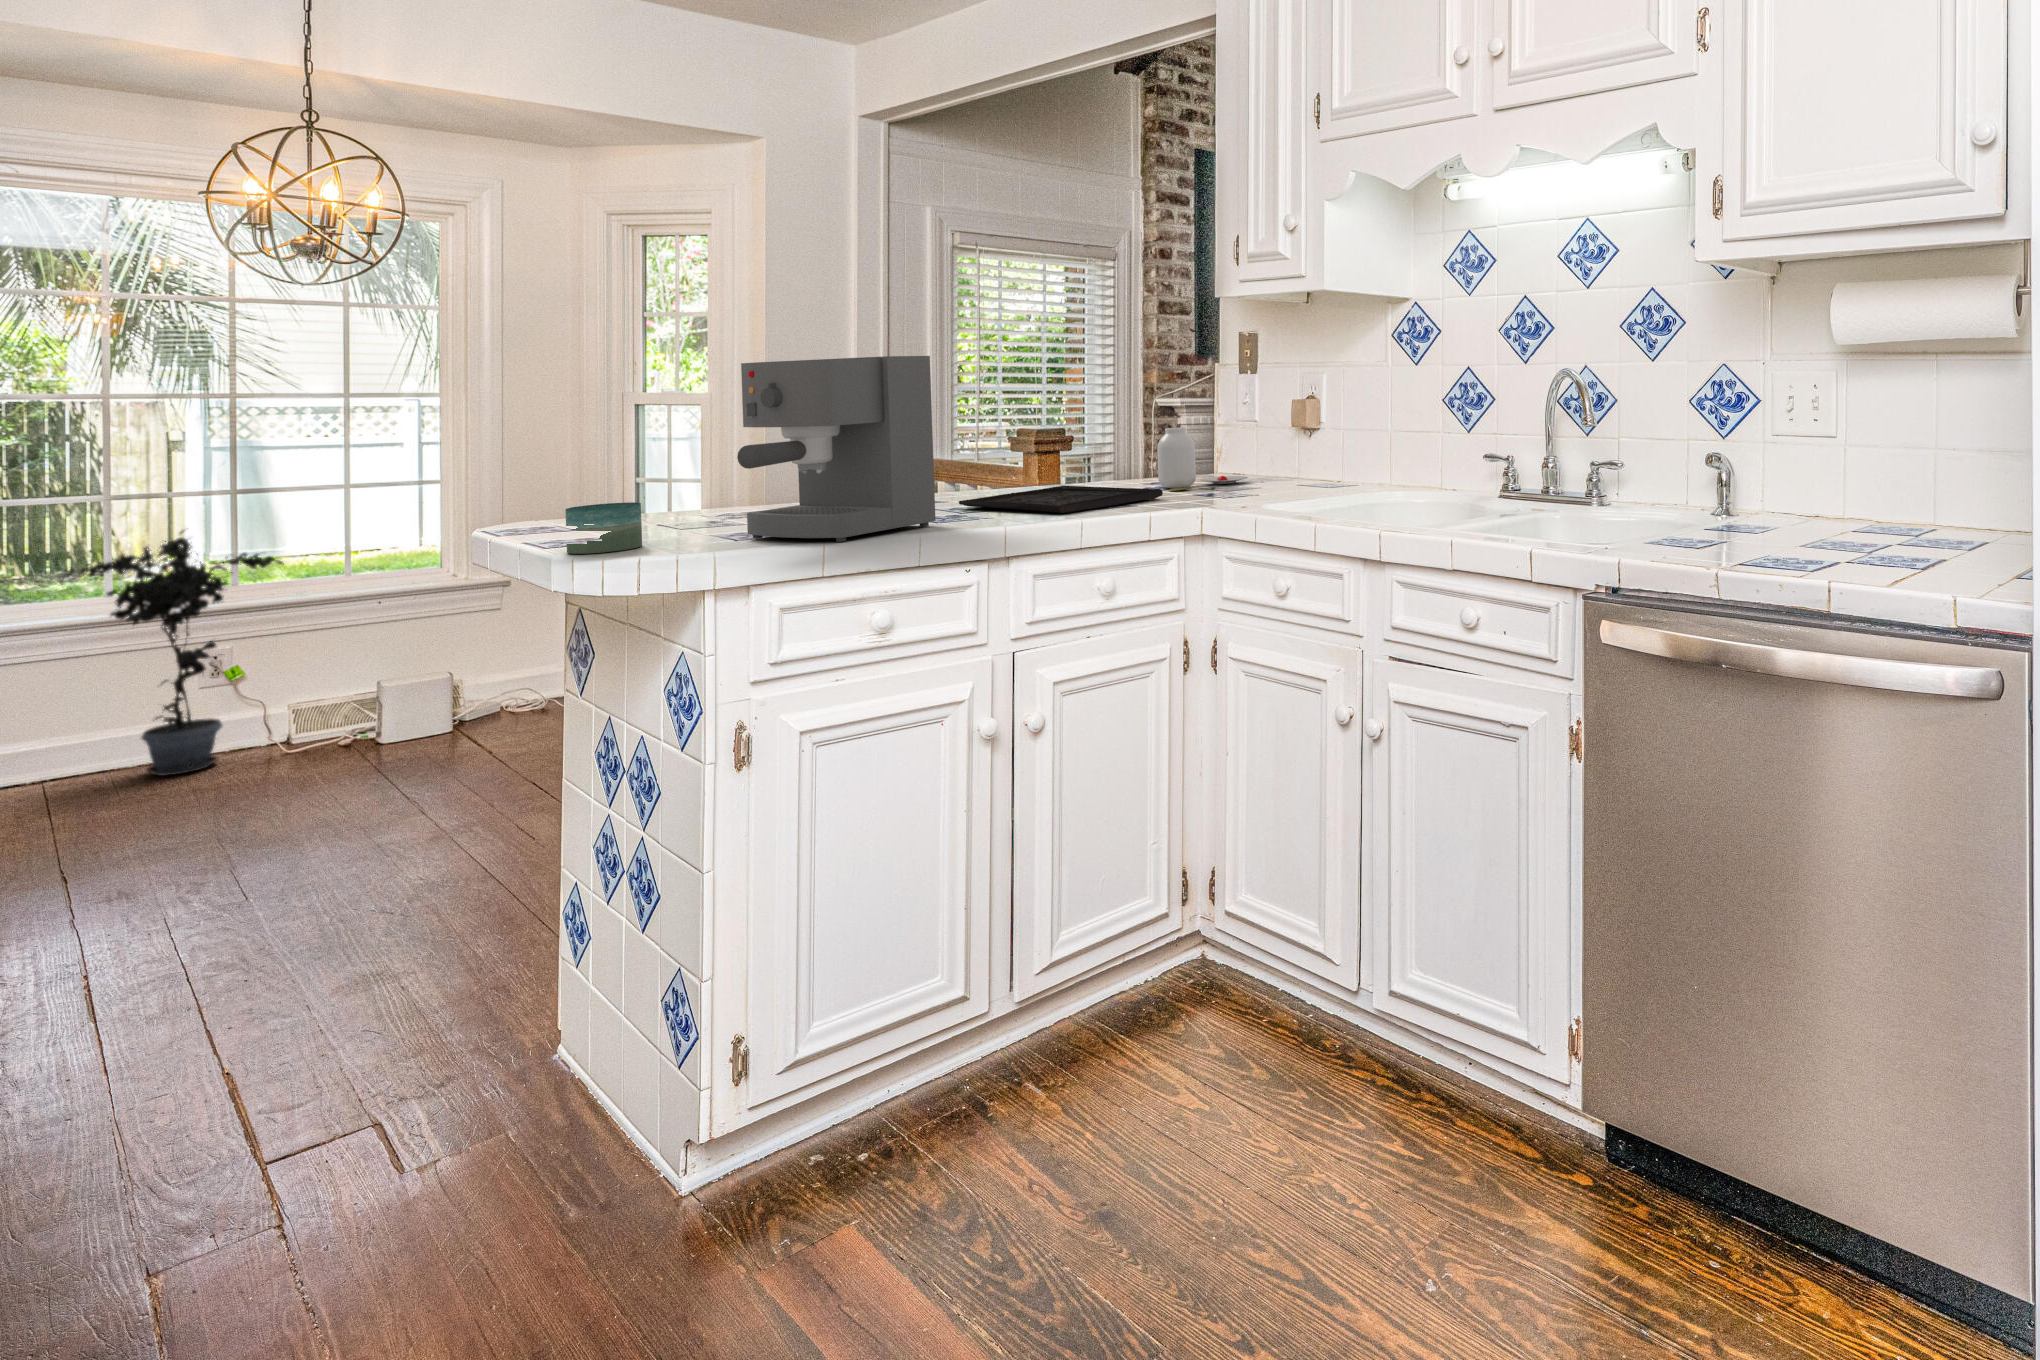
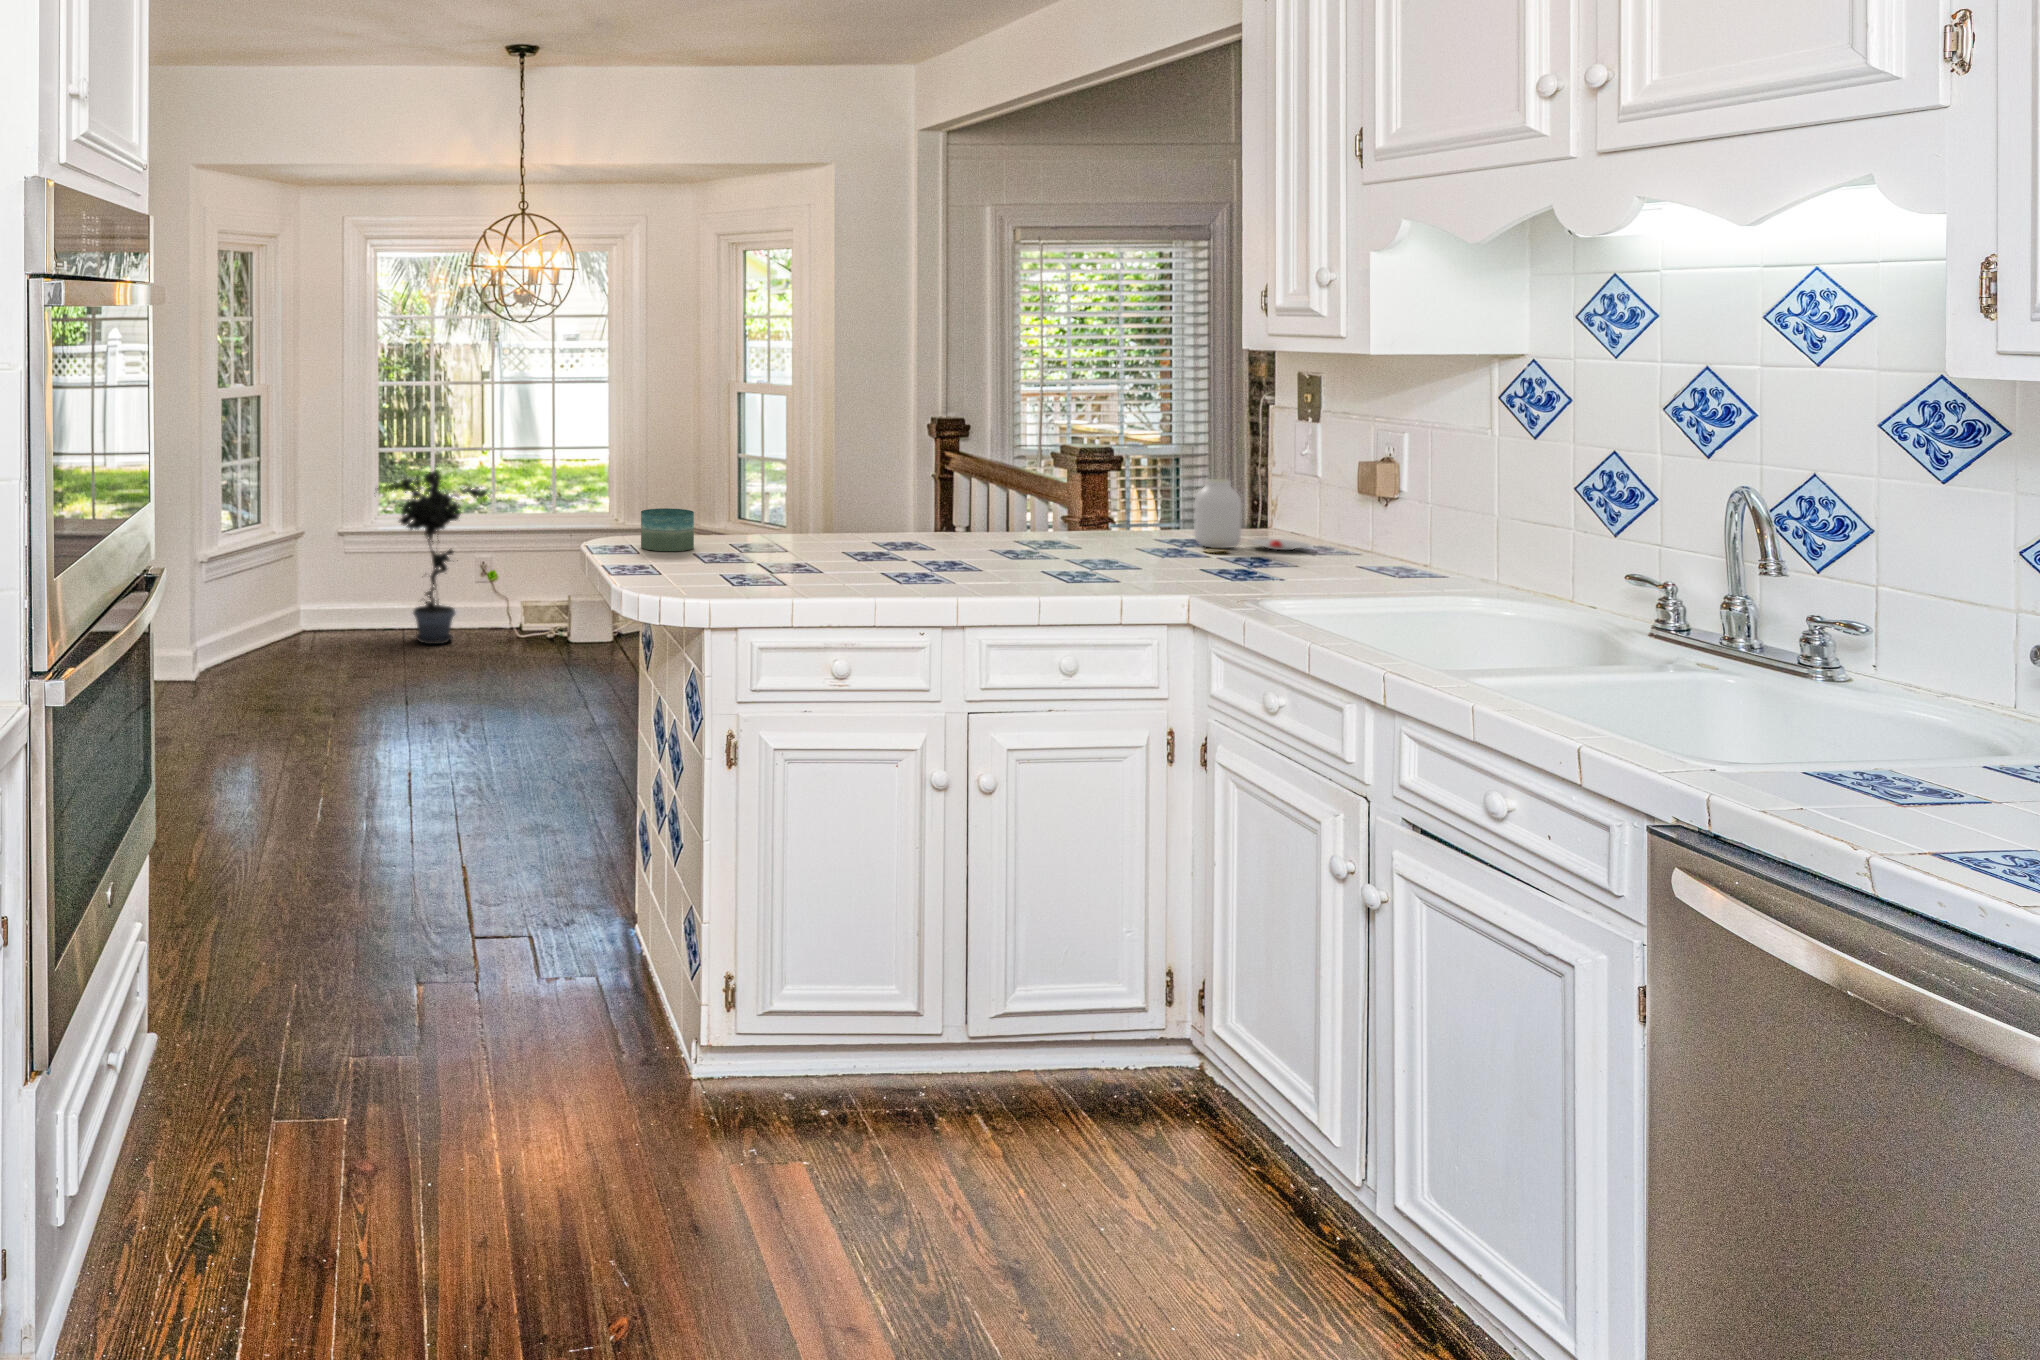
coffee maker: present [737,356,936,542] -> none [759,395,934,572]
tray: present [959,486,1163,513] -> none [968,530,1186,568]

